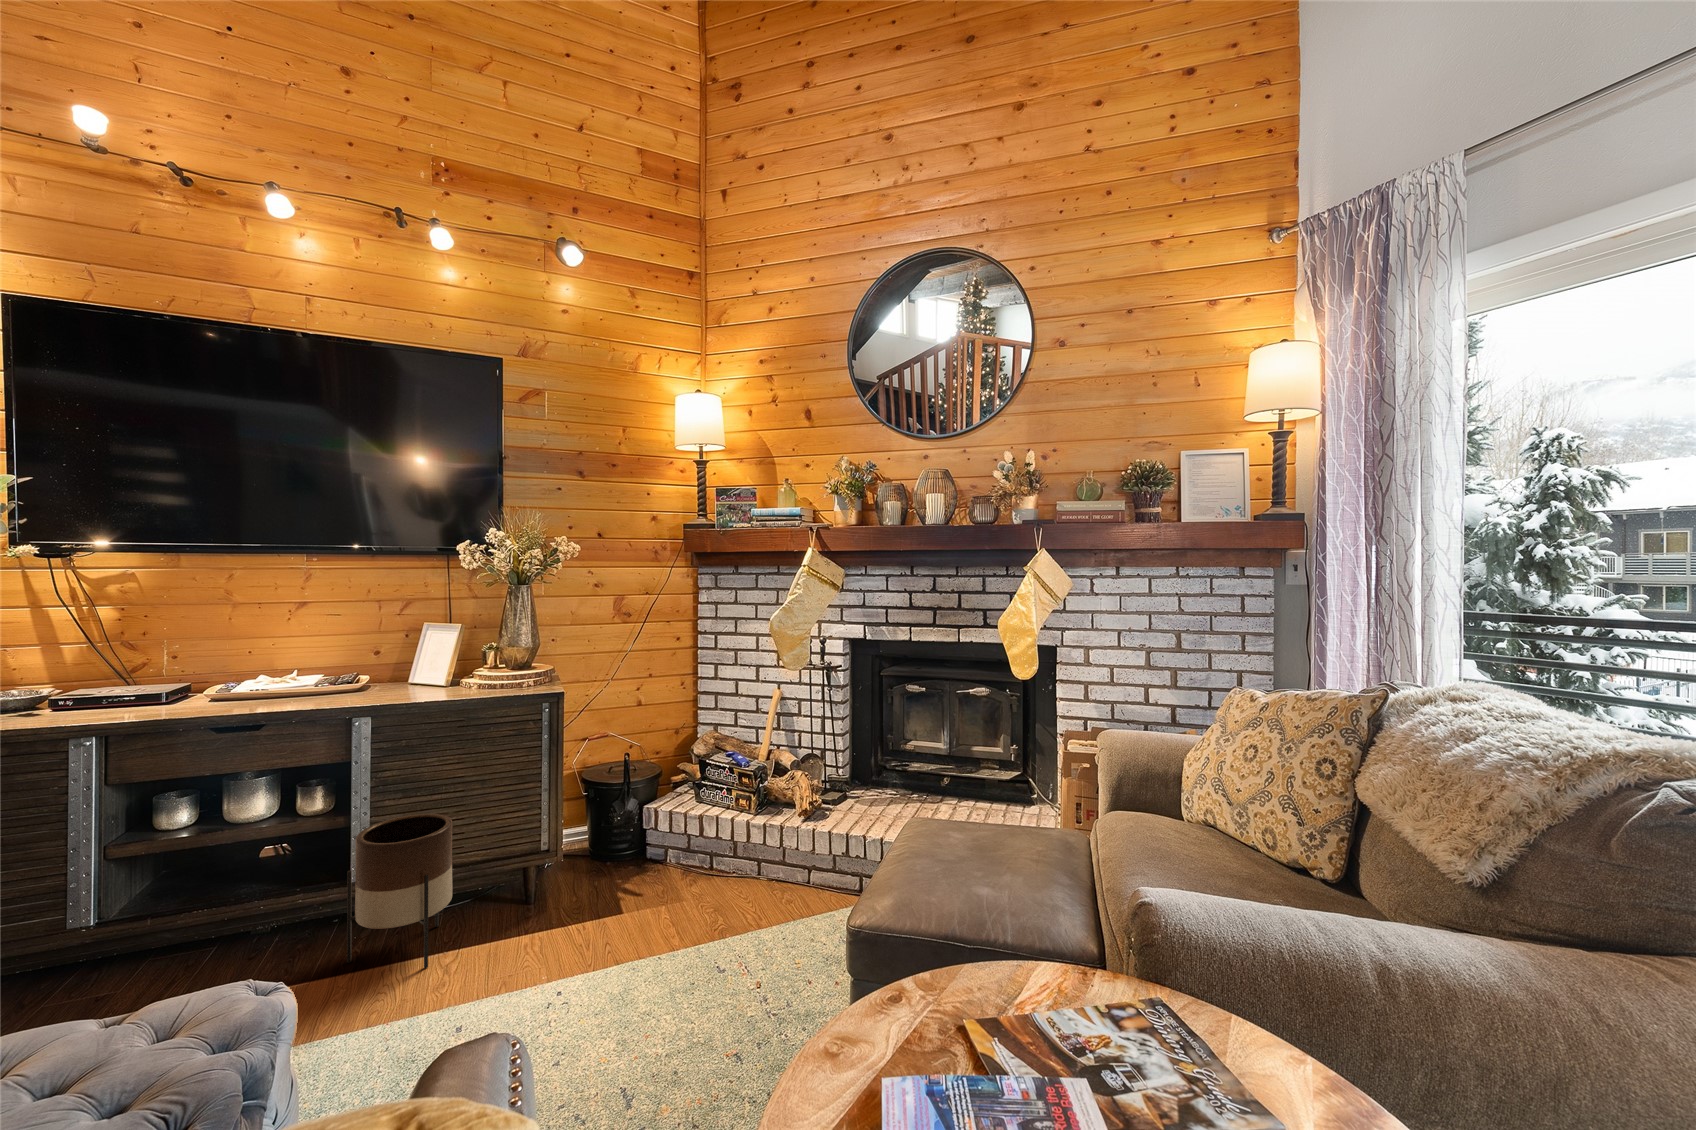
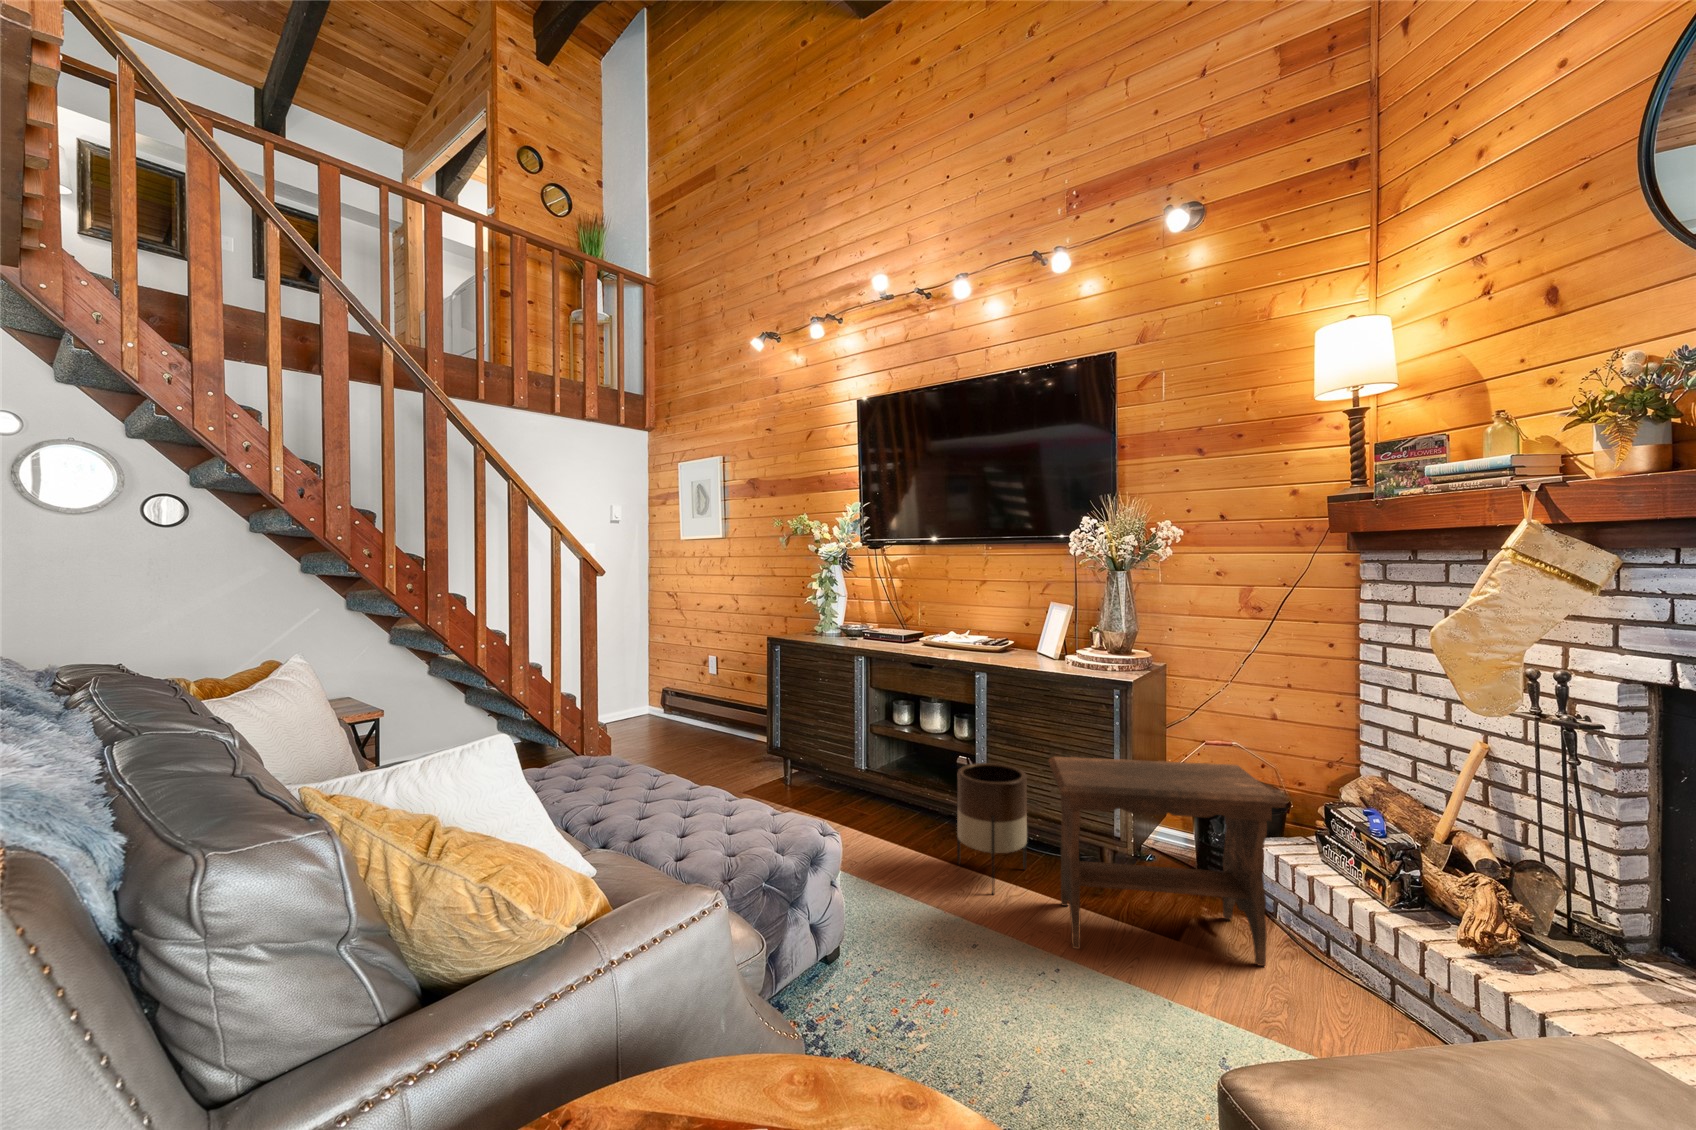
footstool: none [490,745,703,966] -> present [1048,757,1286,966]

